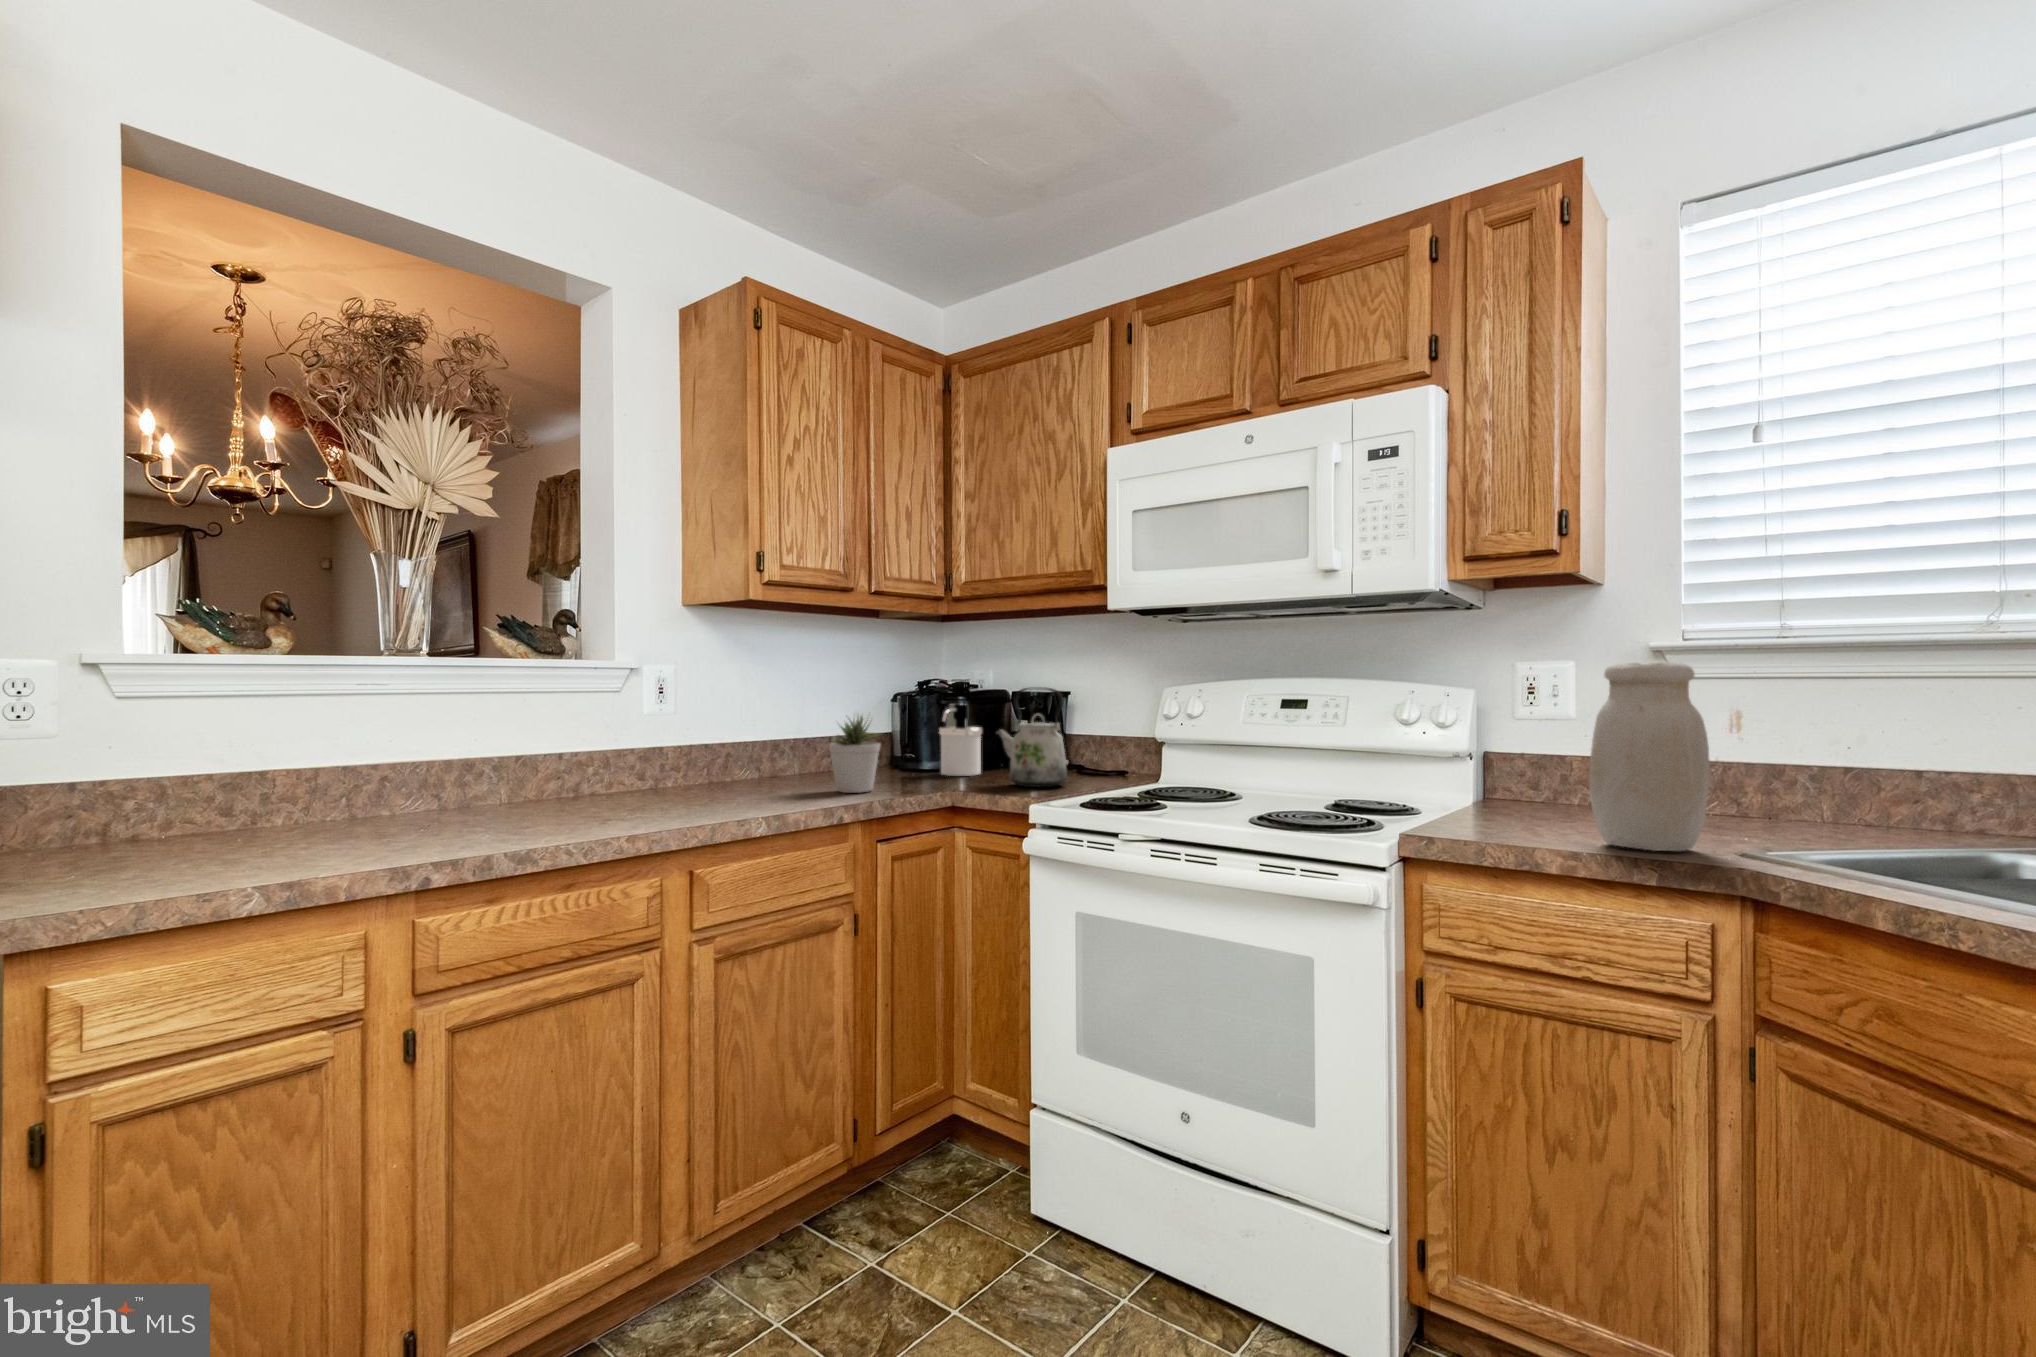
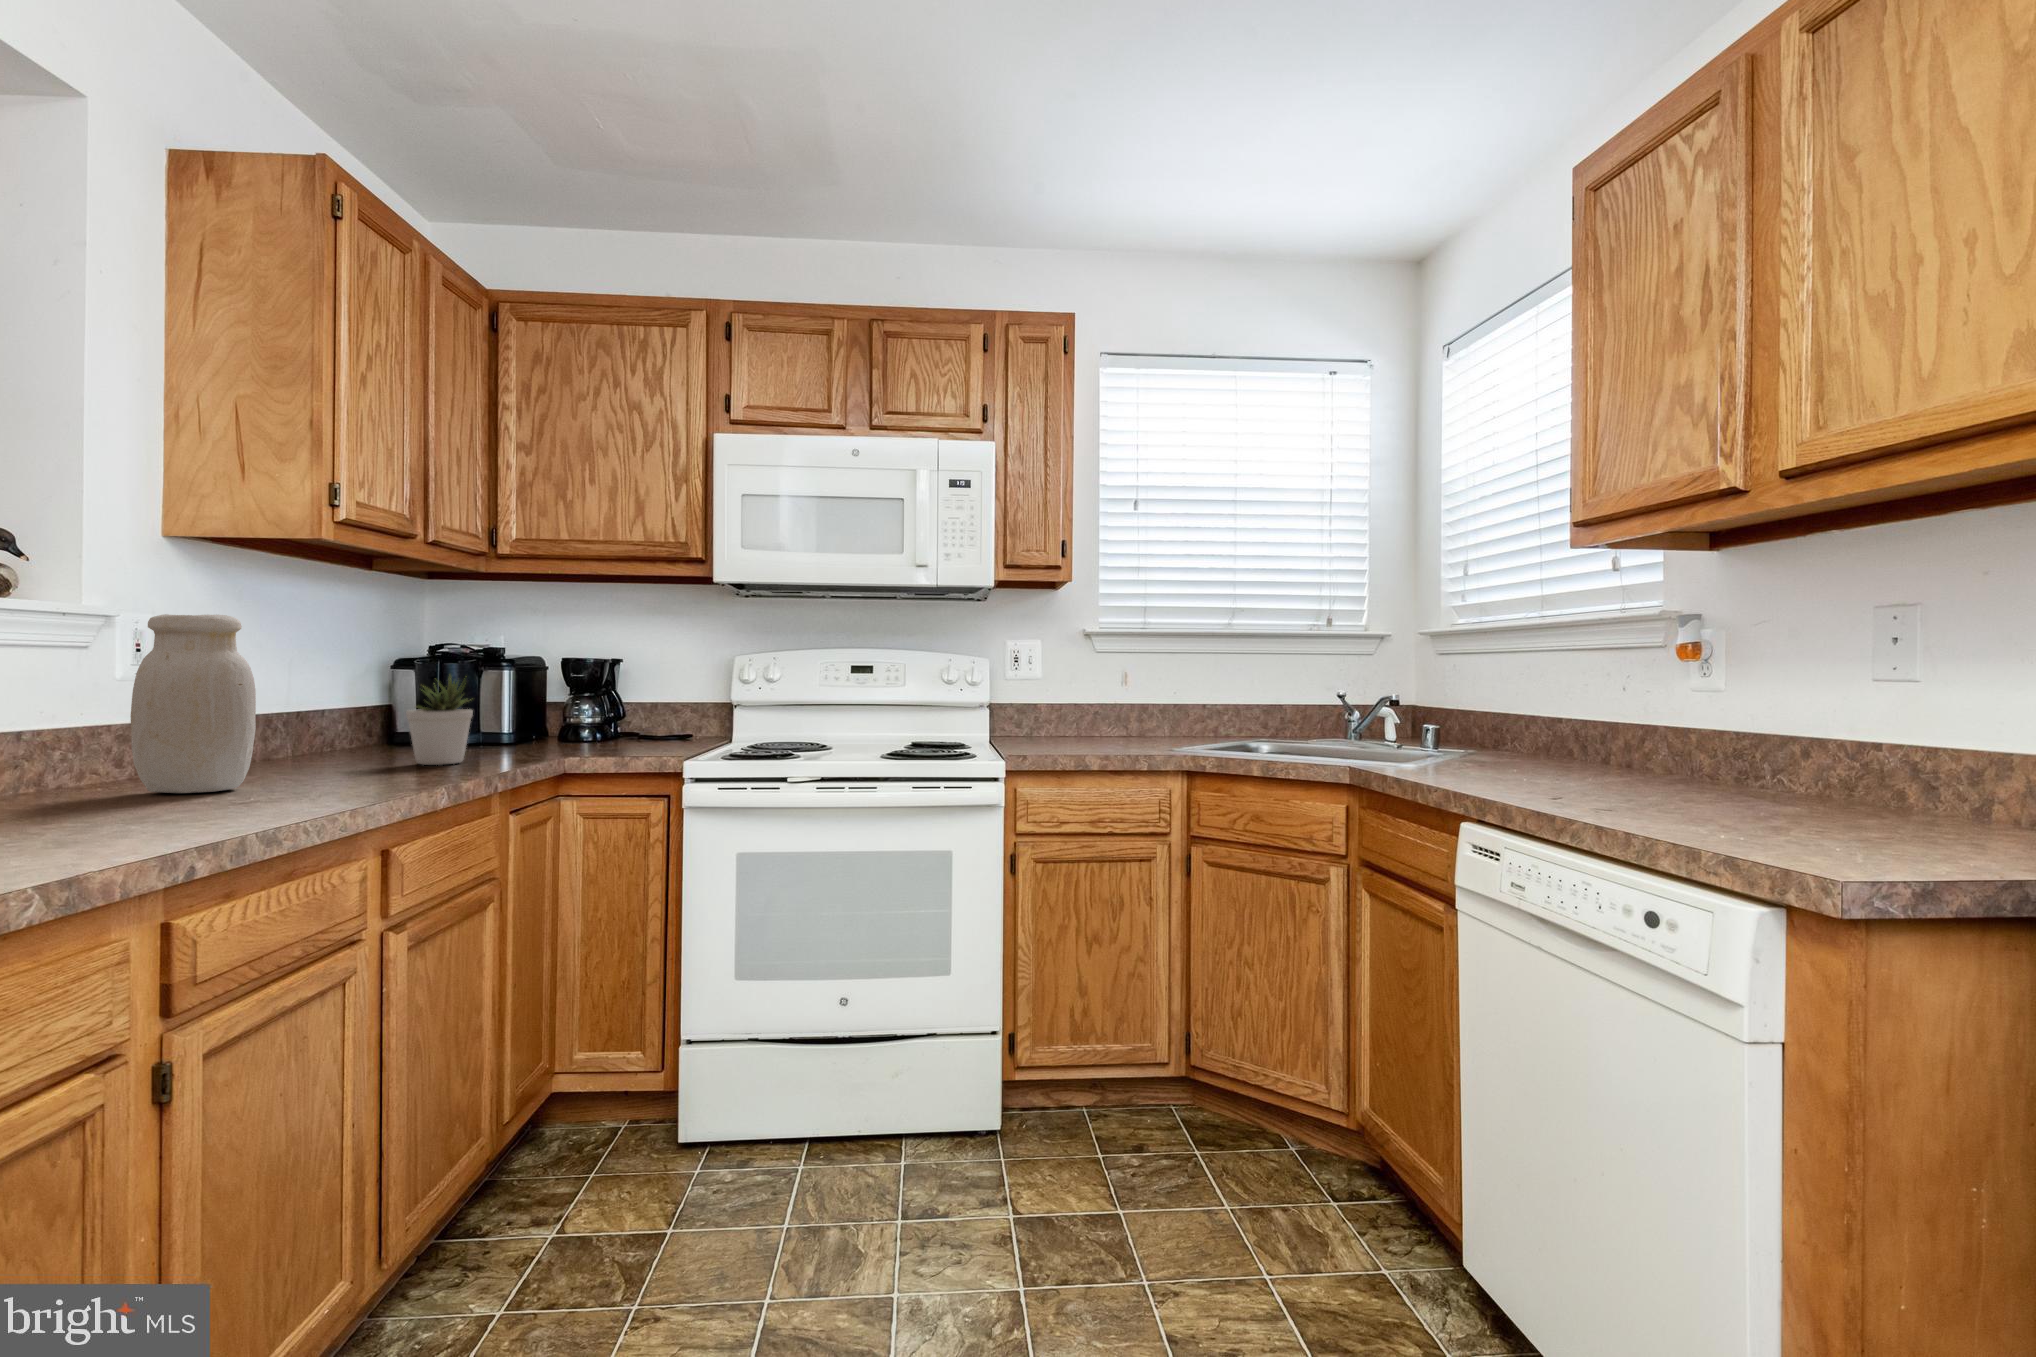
jar: present [1589,662,1710,851] -> present [130,614,256,793]
kettle: present [997,688,1067,787] -> none [575,653,659,750]
soap dispenser: present [939,704,982,776] -> none [479,671,532,748]

